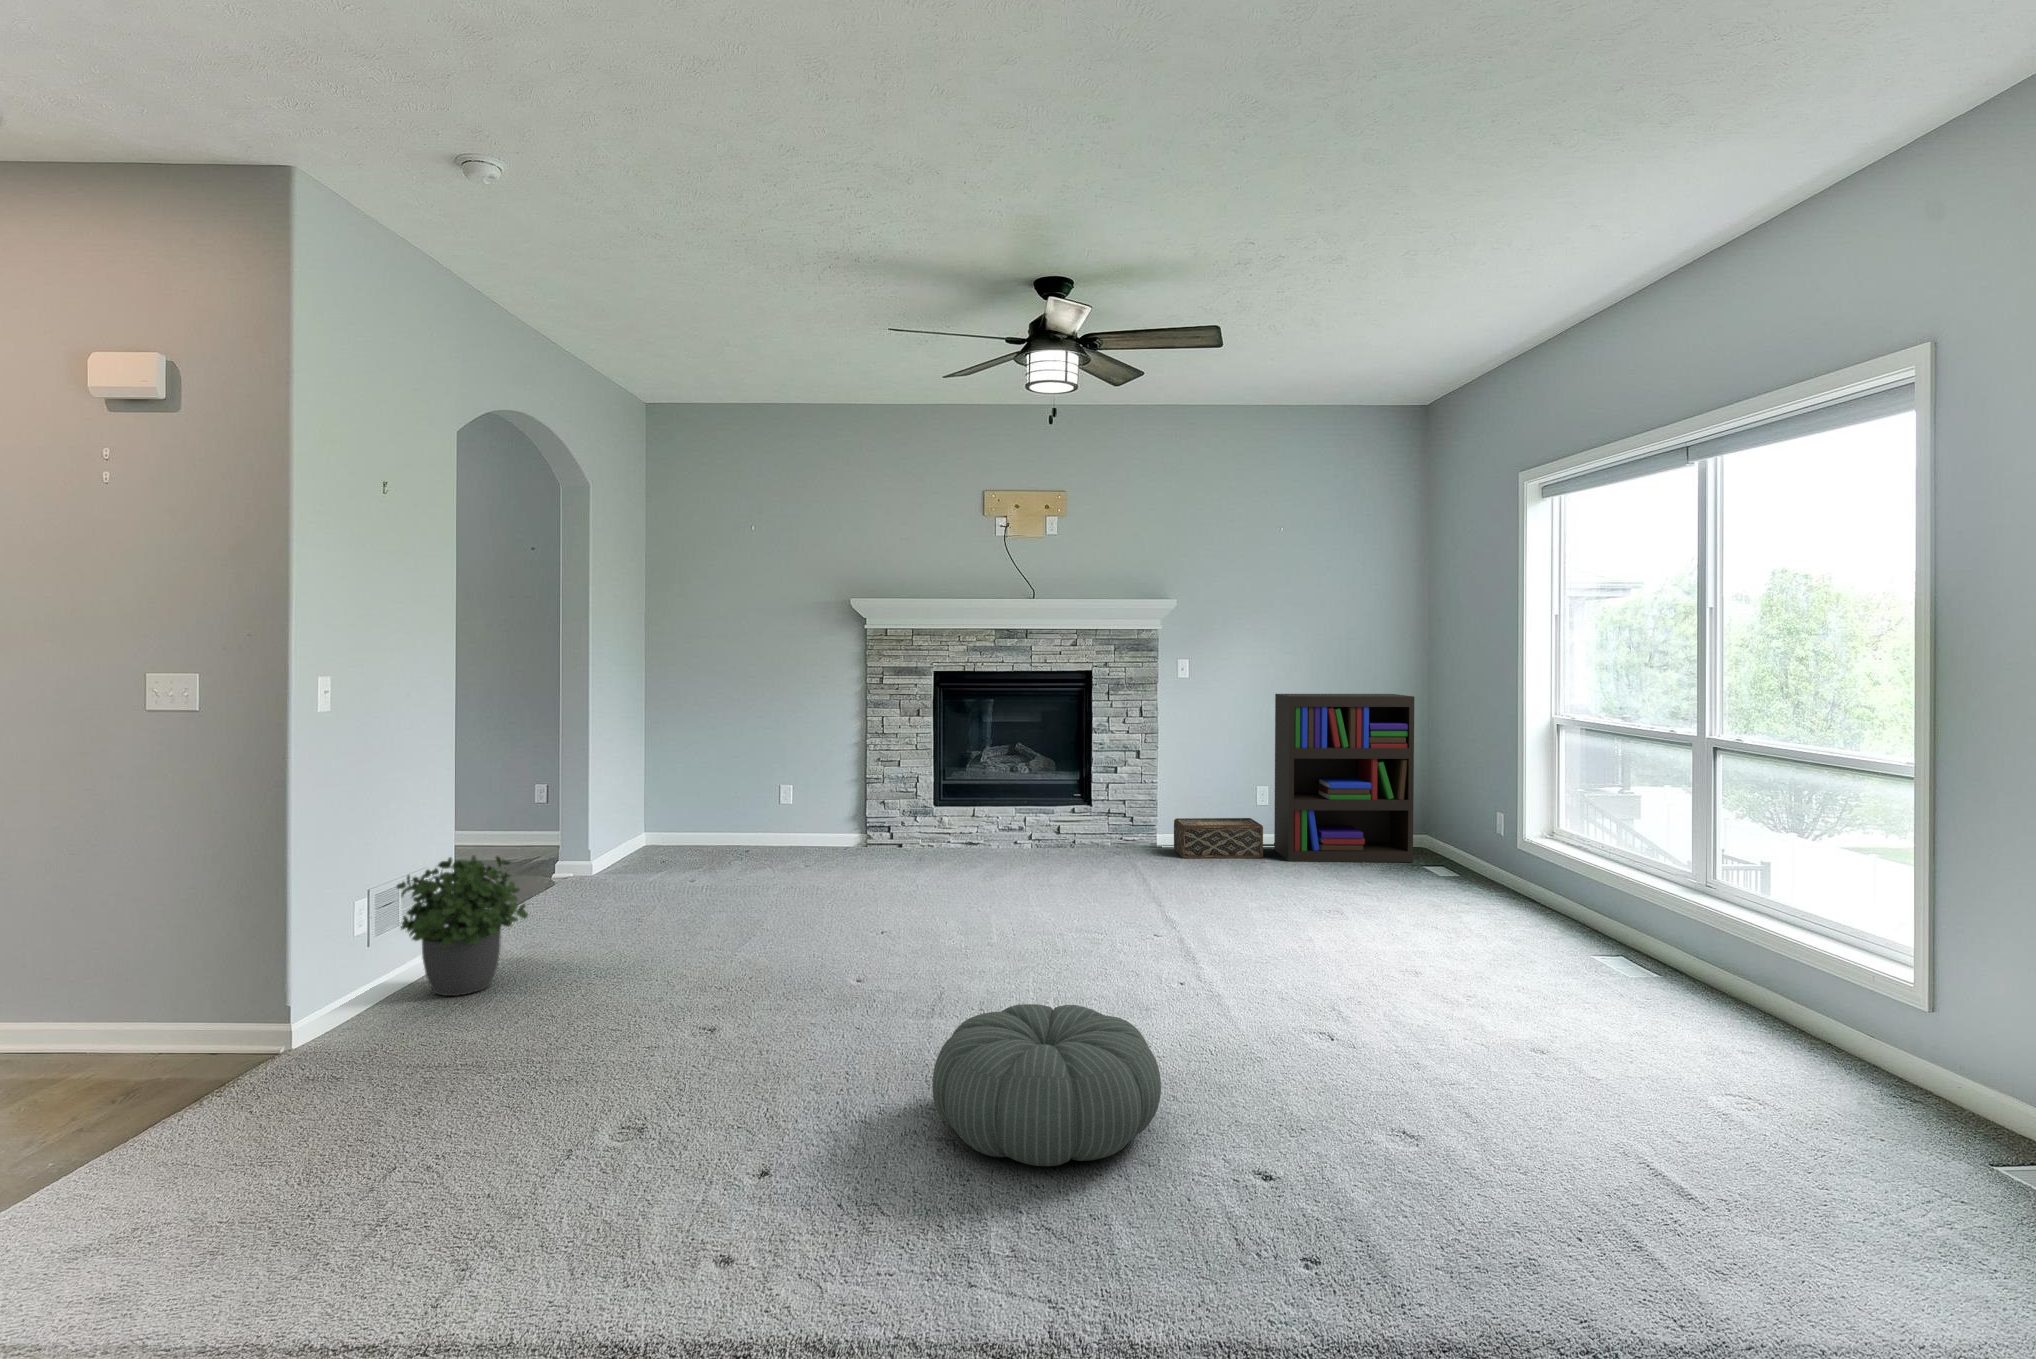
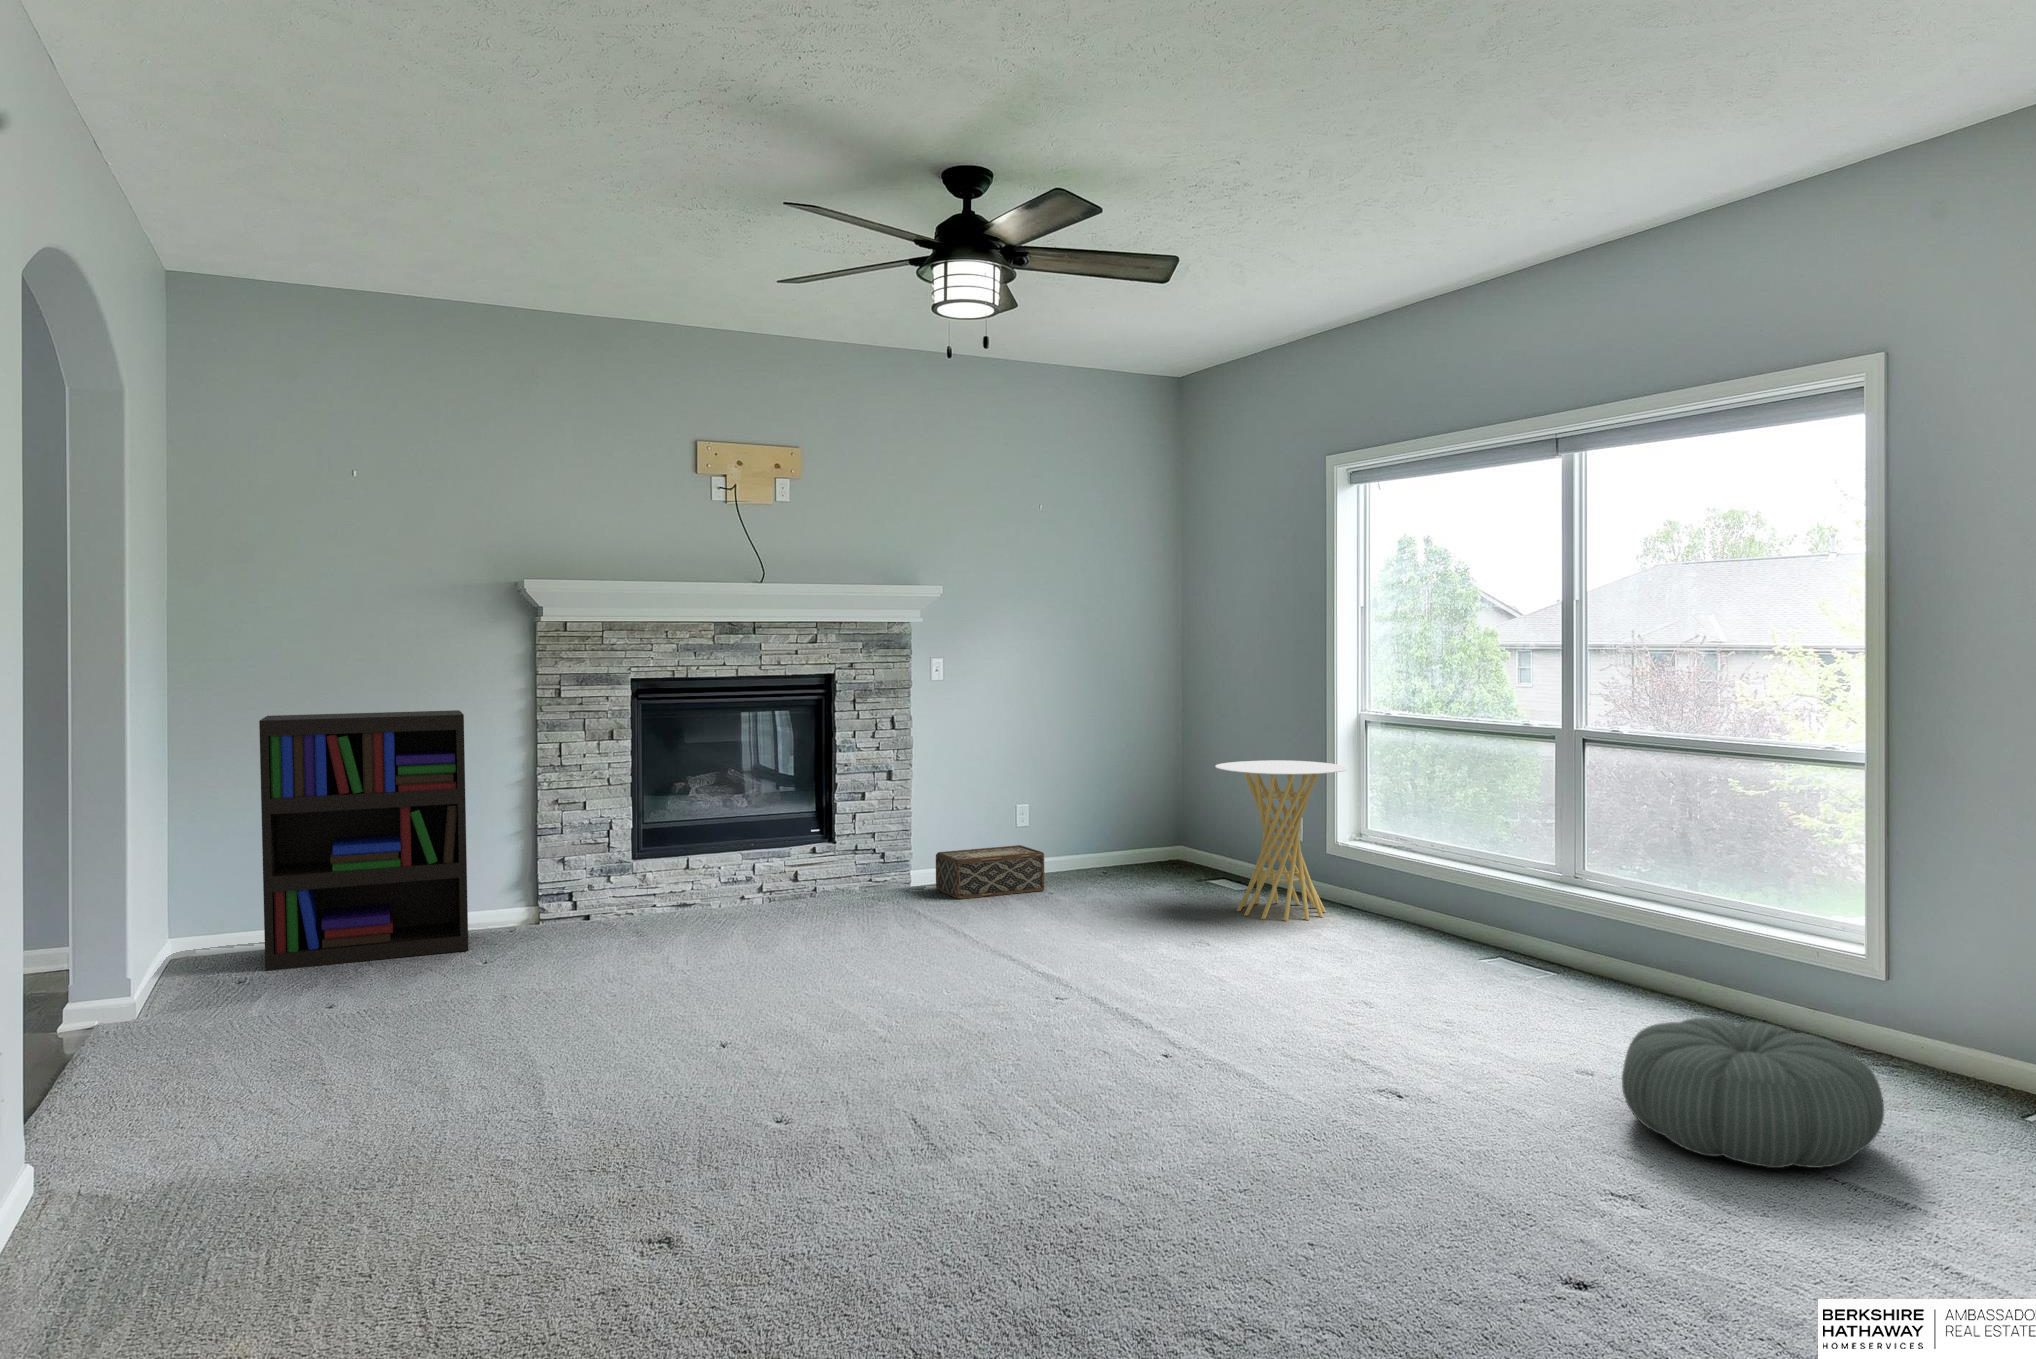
bookshelf: present [1274,694,1415,862] -> present [259,710,468,971]
side table: none [1399,756,1530,906] -> present [1215,760,1348,921]
potted plant: present [396,855,528,996] -> none [37,980,251,1205]
pouf: present [932,1004,1161,1166] -> present [1622,1018,1884,1168]

